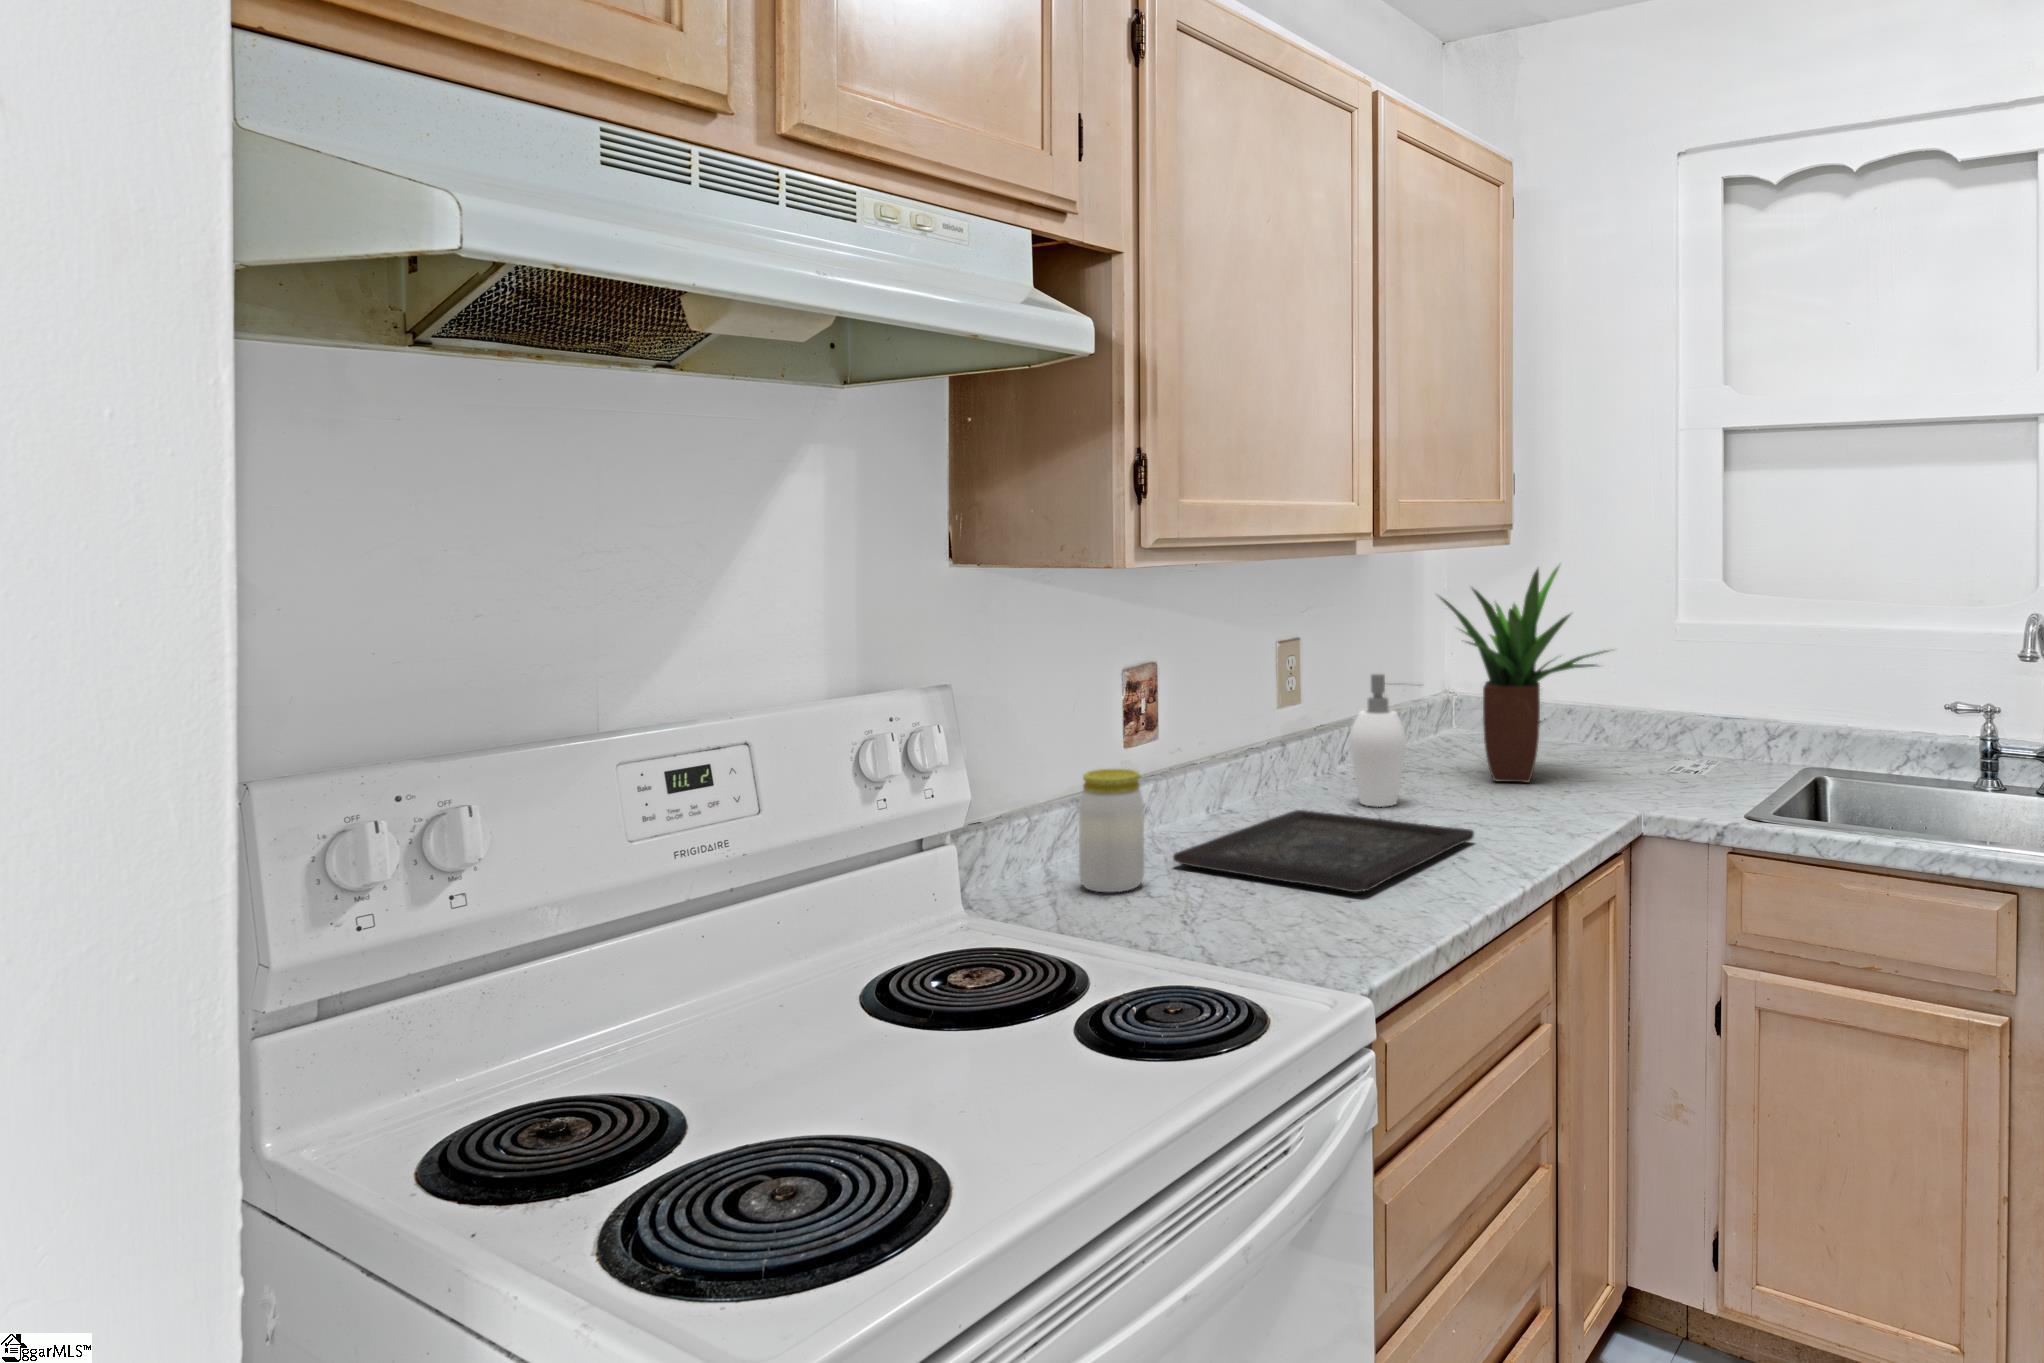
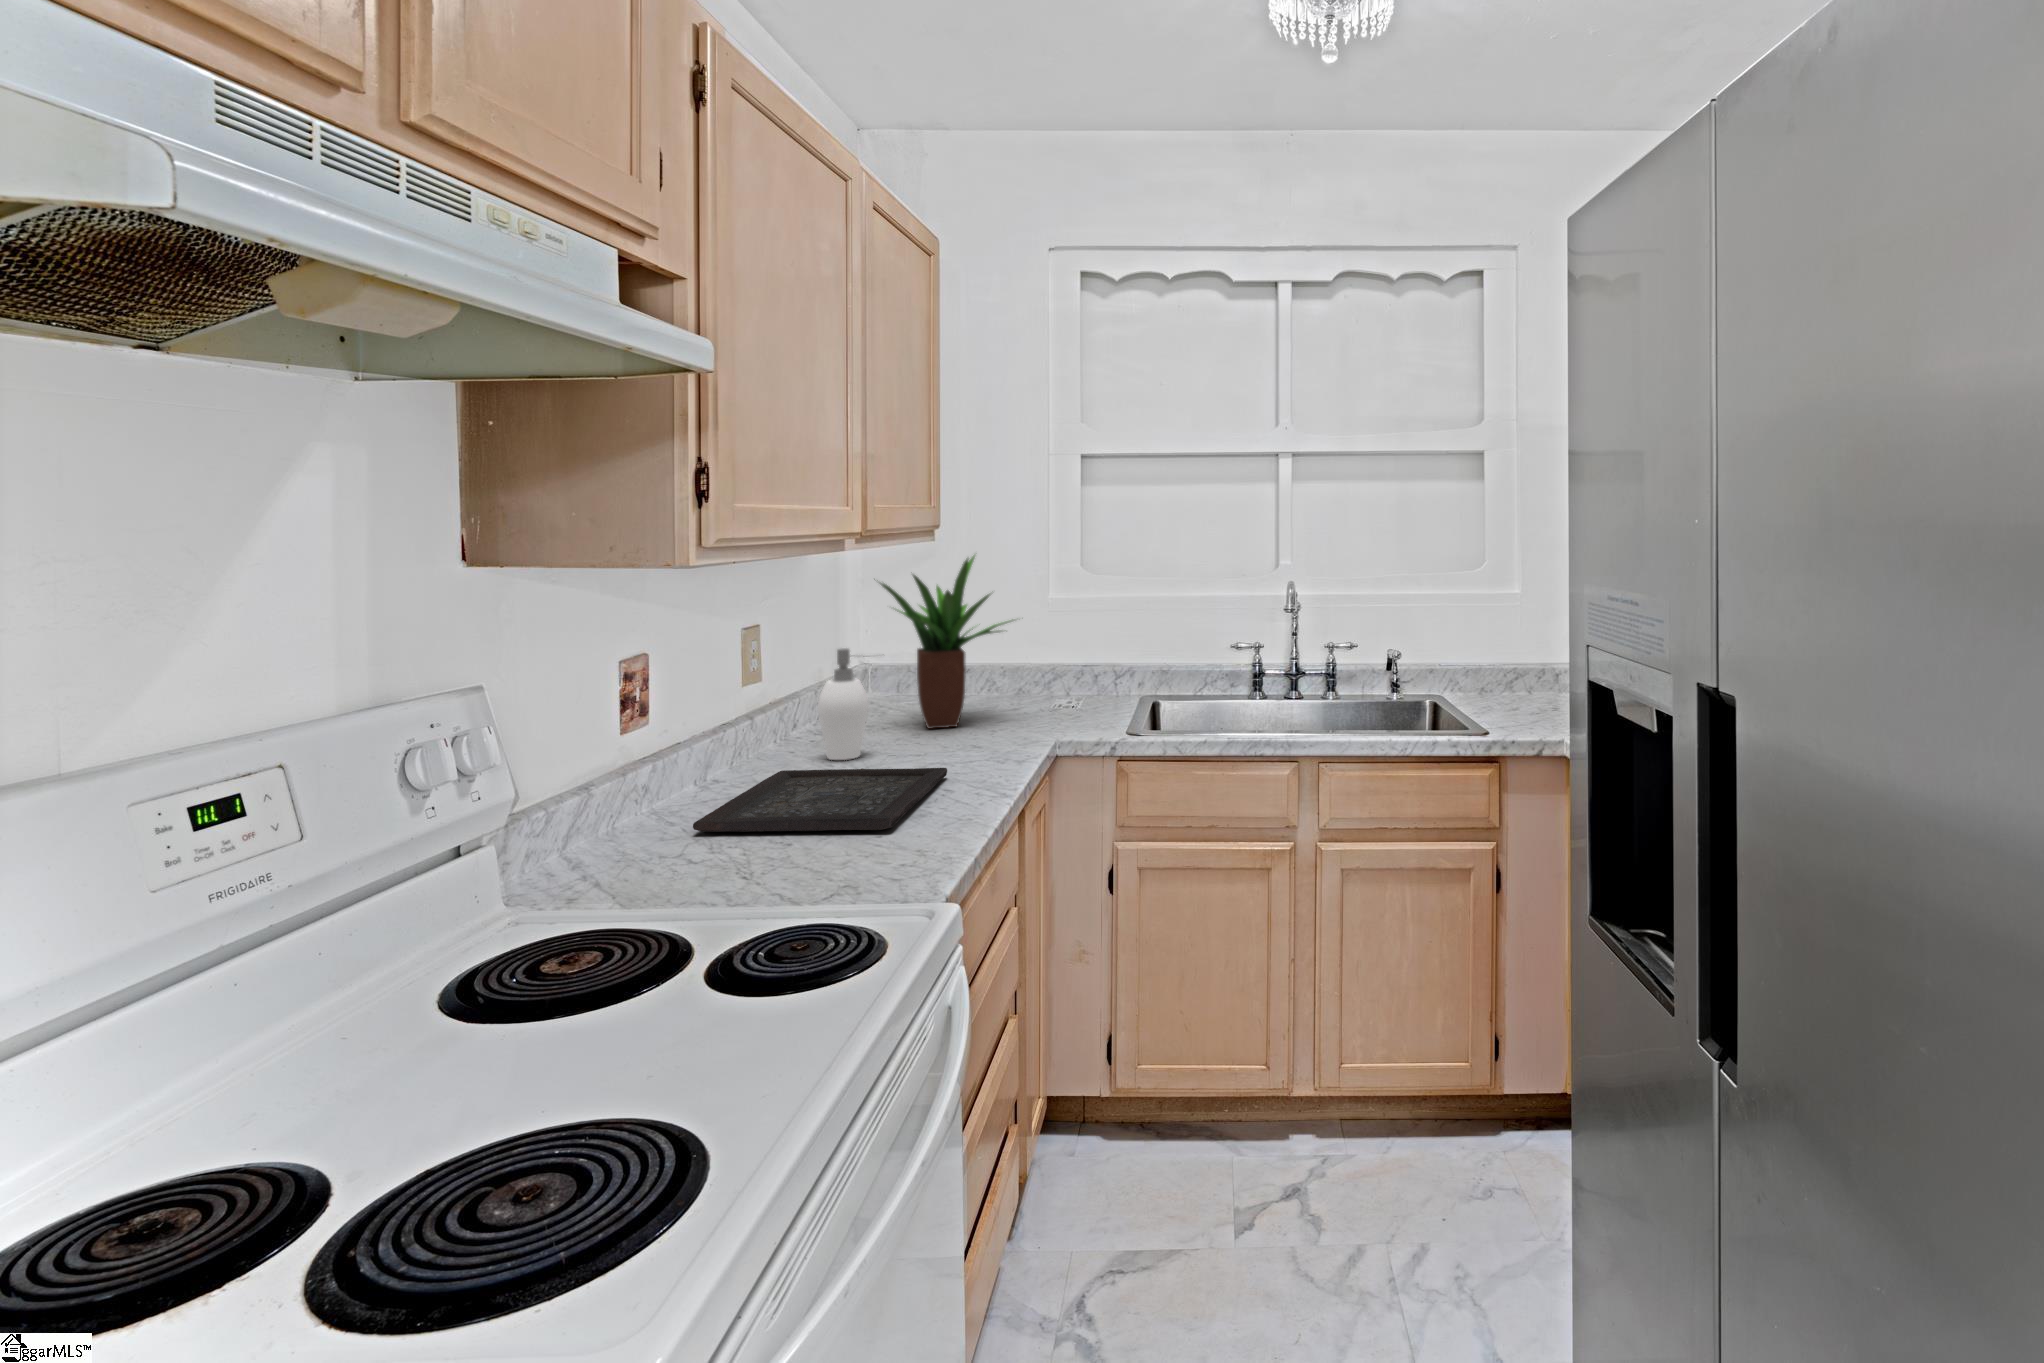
jar: present [1079,769,1144,892] -> none [608,751,677,868]

